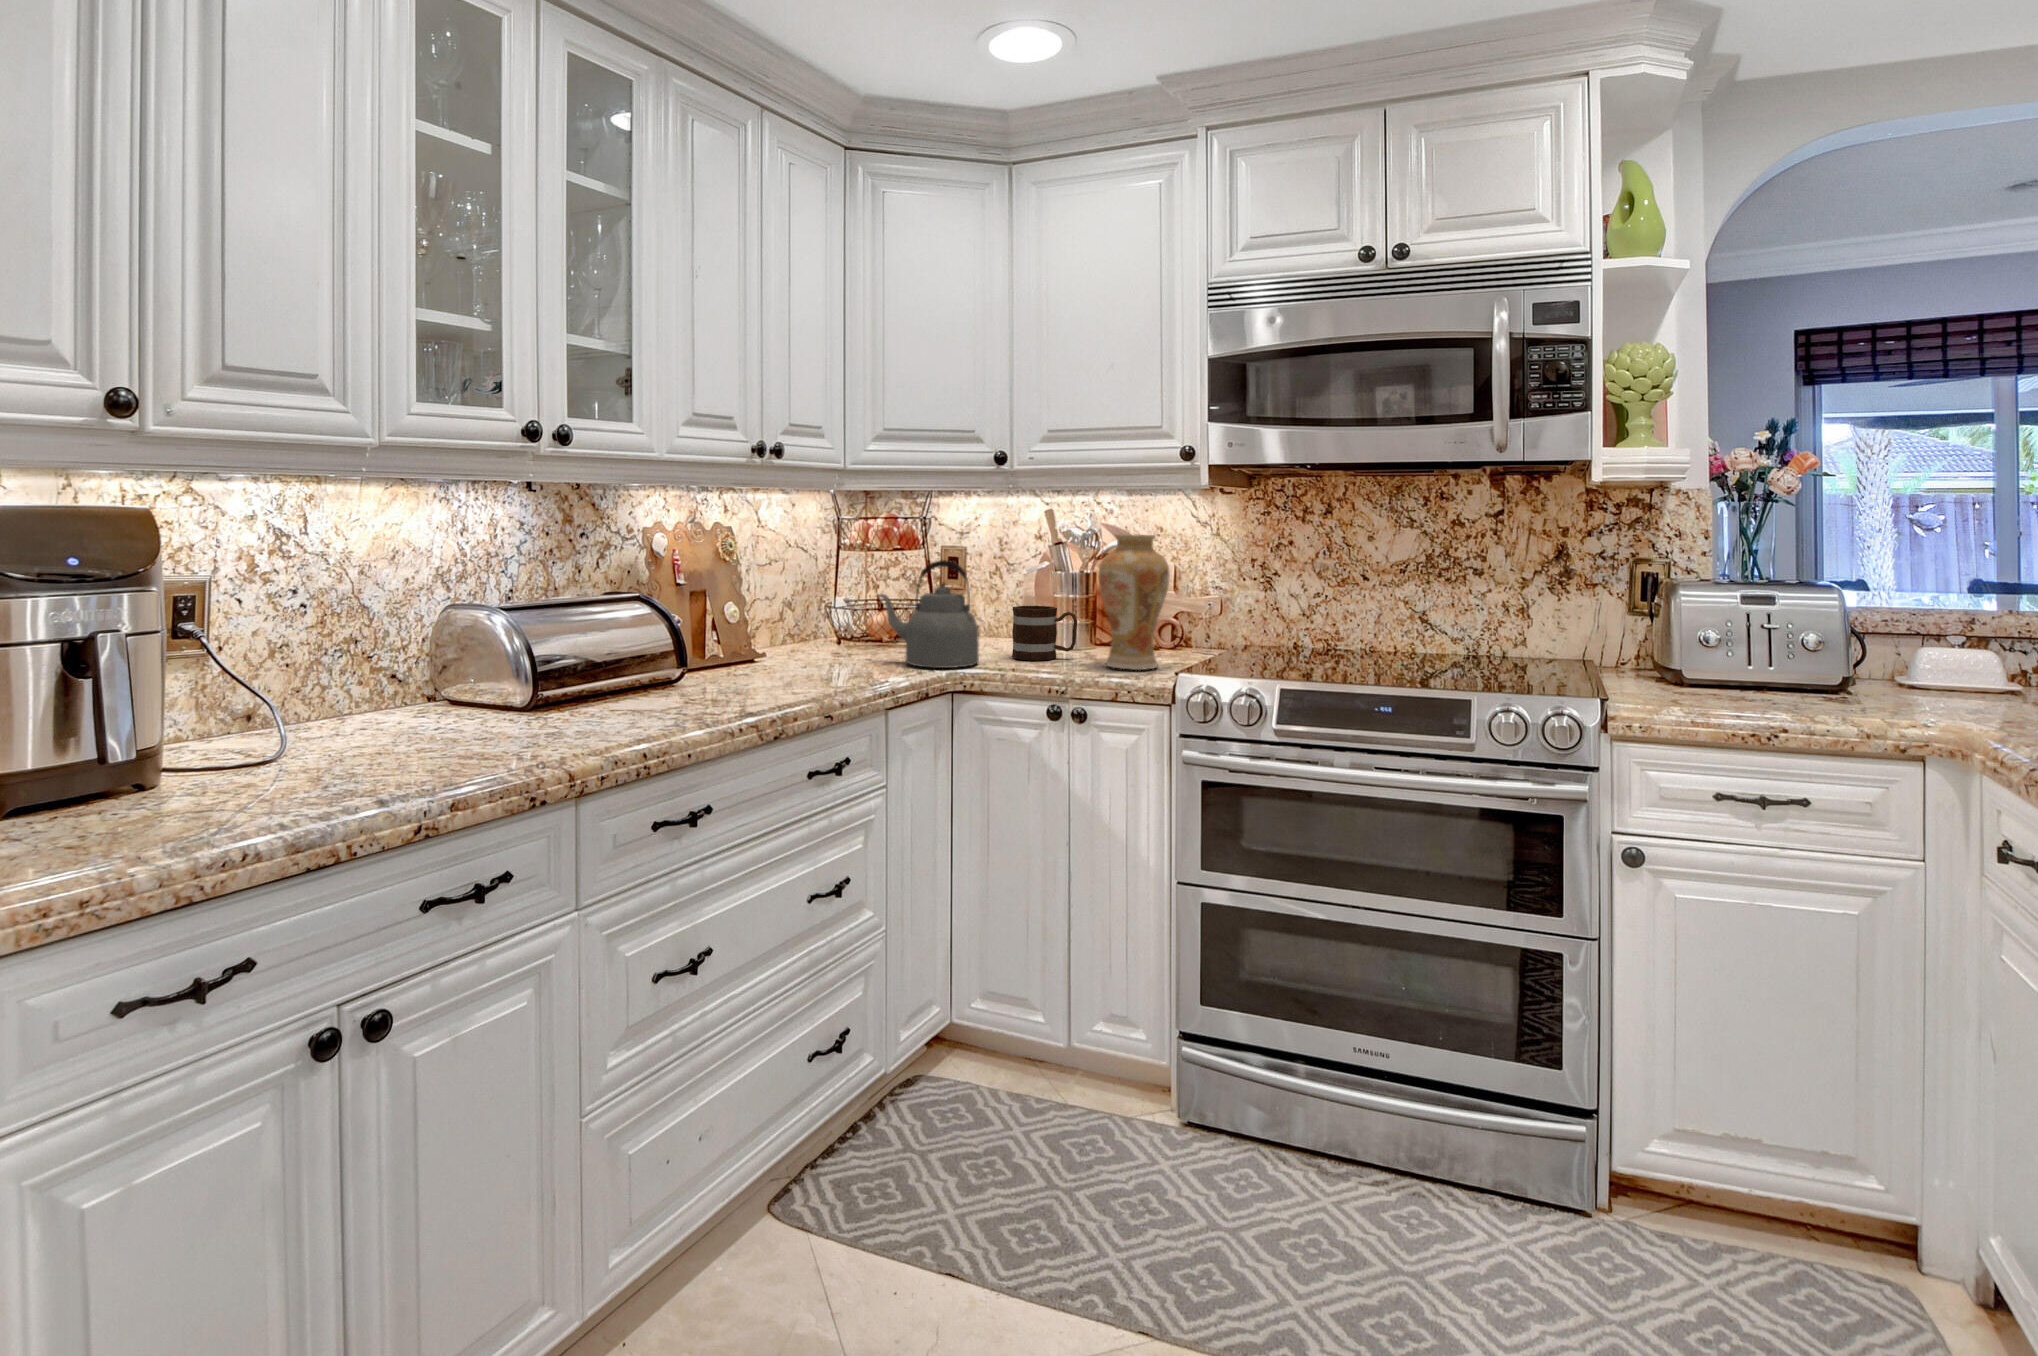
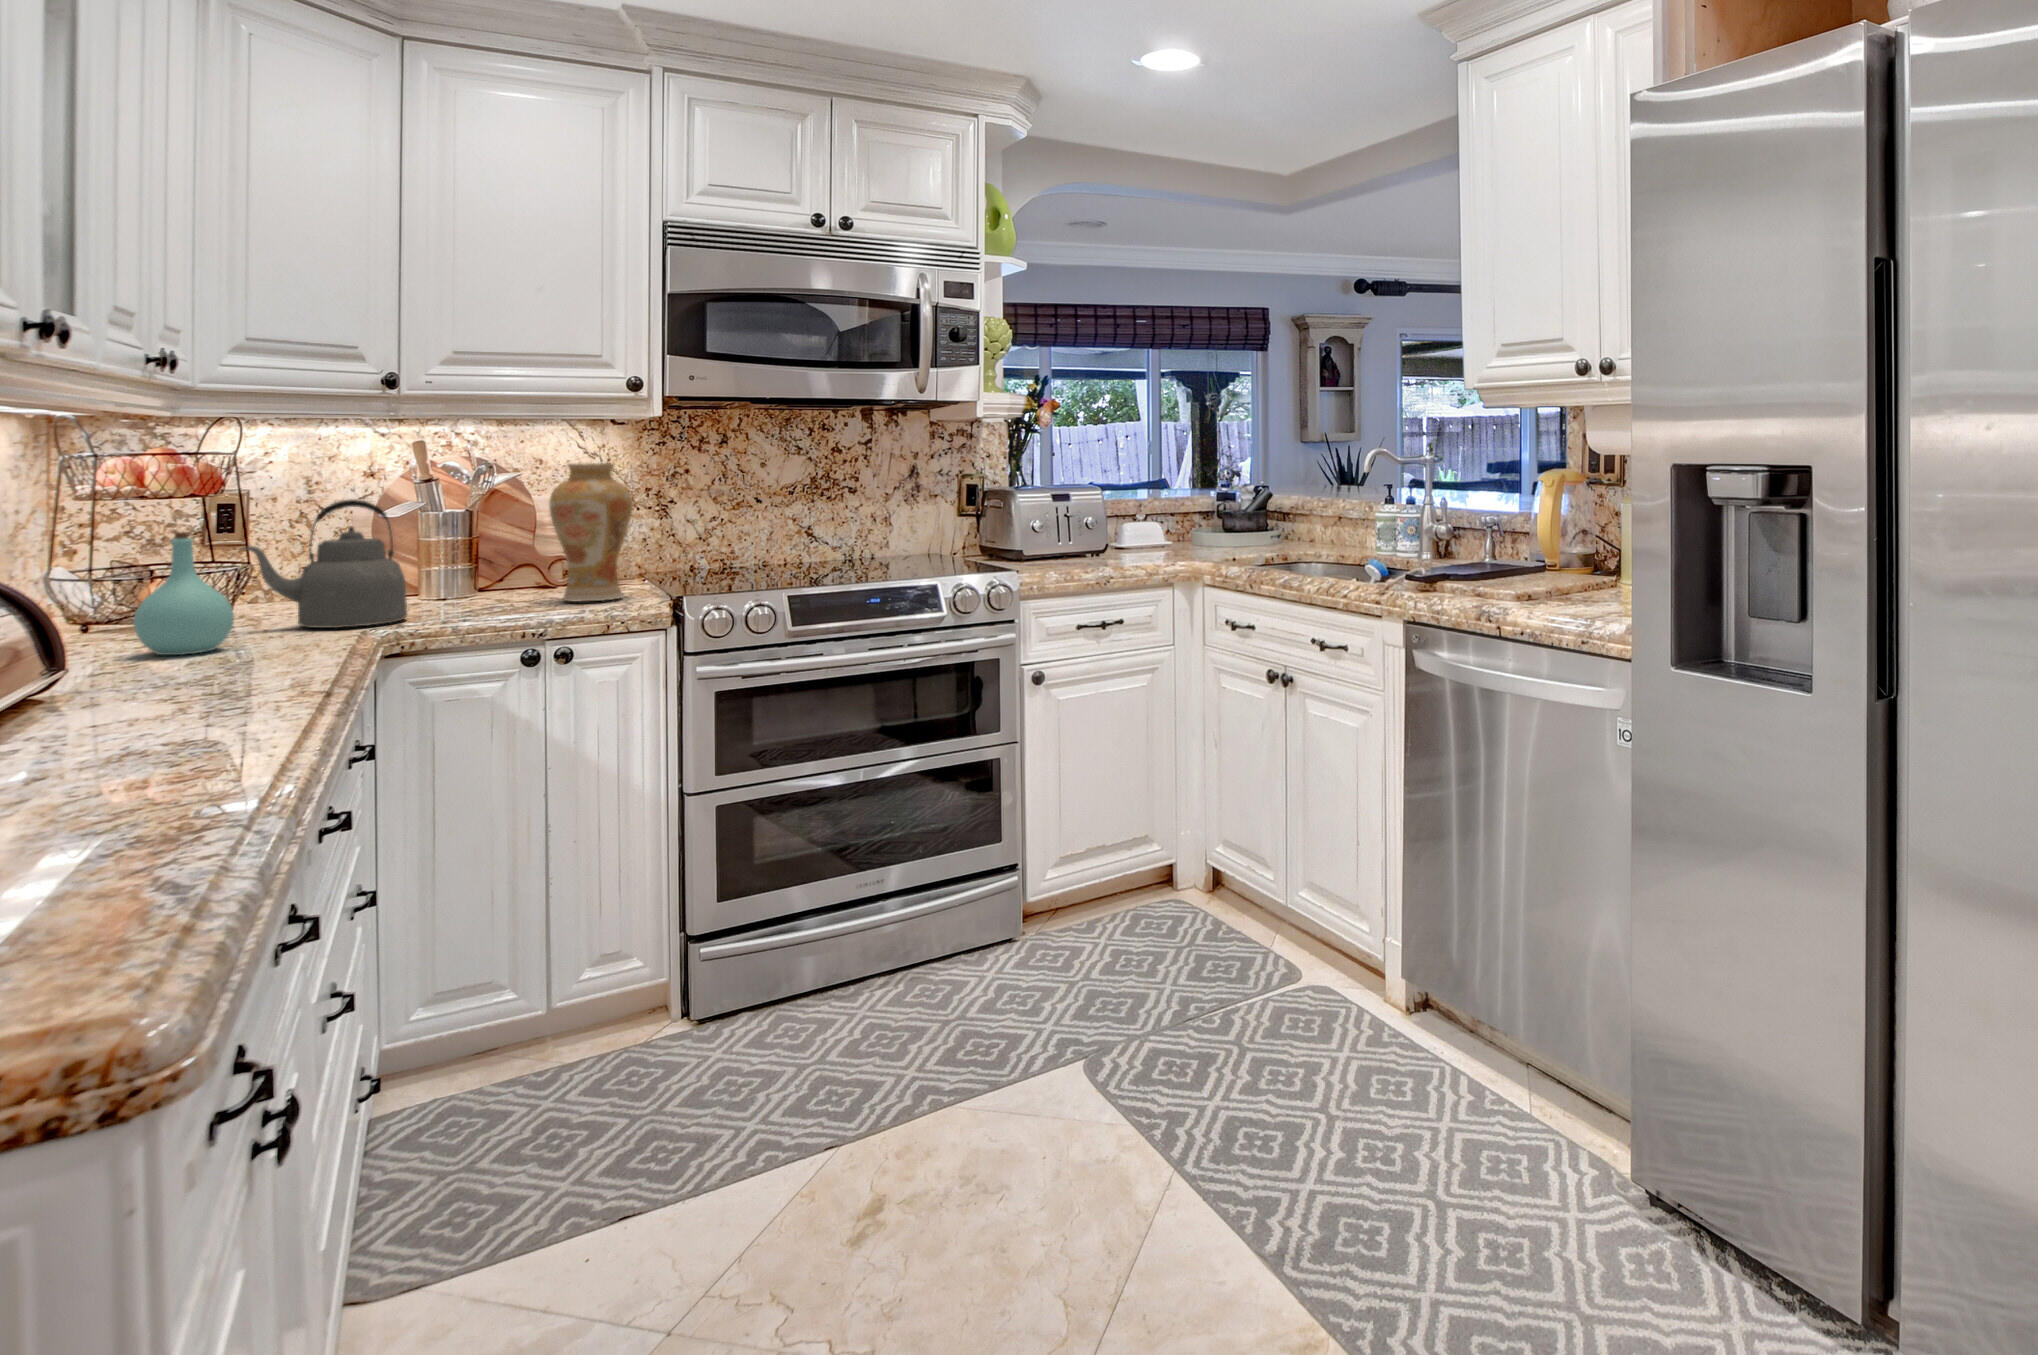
bottle: none [777,581,835,675] -> present [133,532,234,655]
mug: present [1012,606,1077,660] -> none [421,548,508,609]

